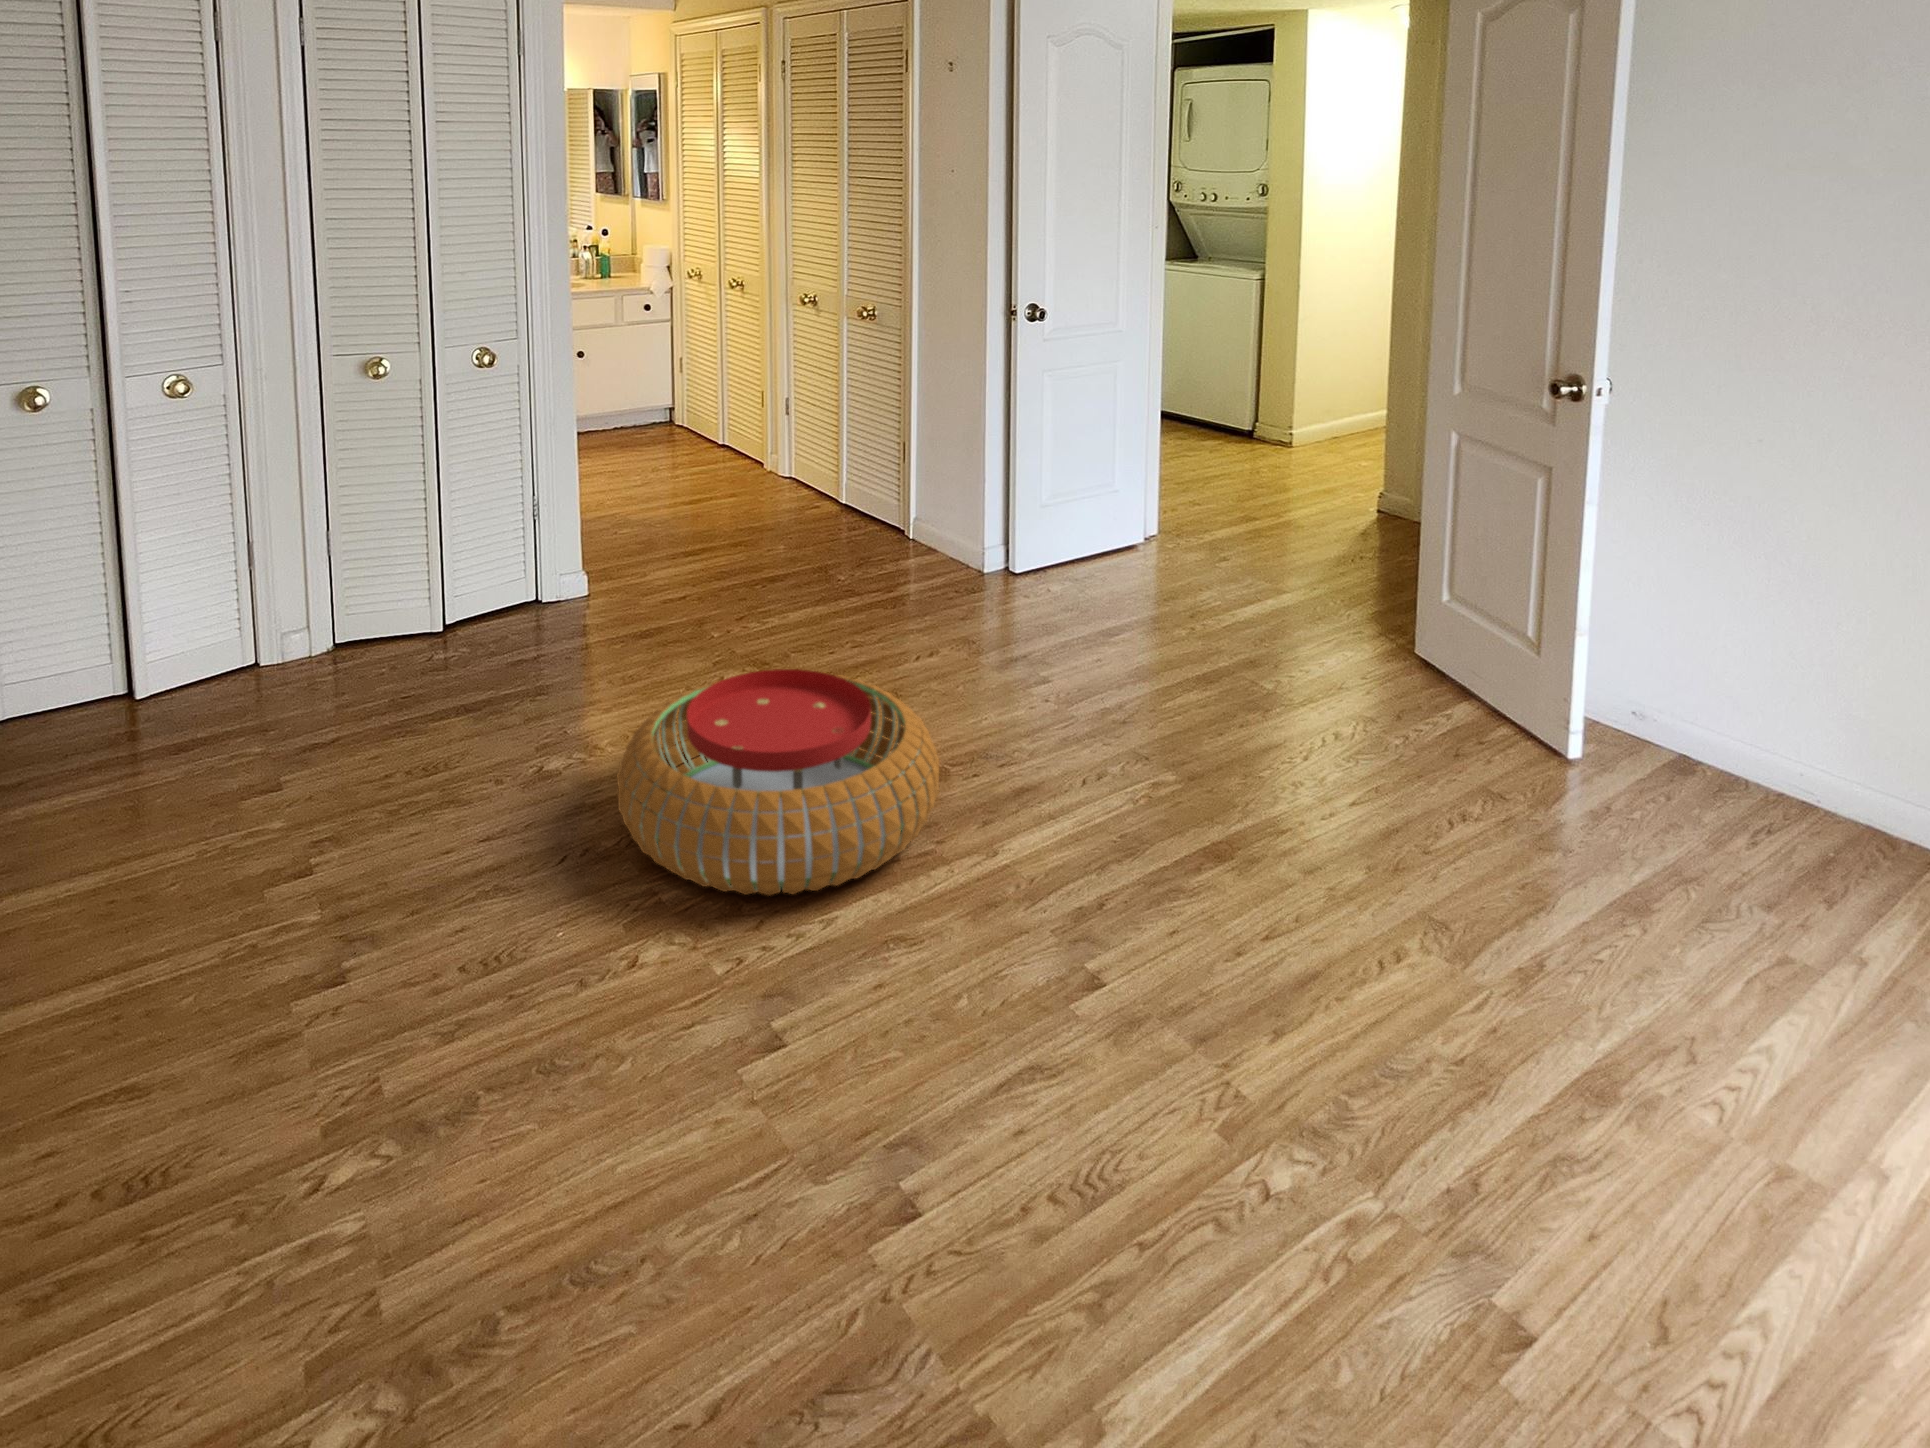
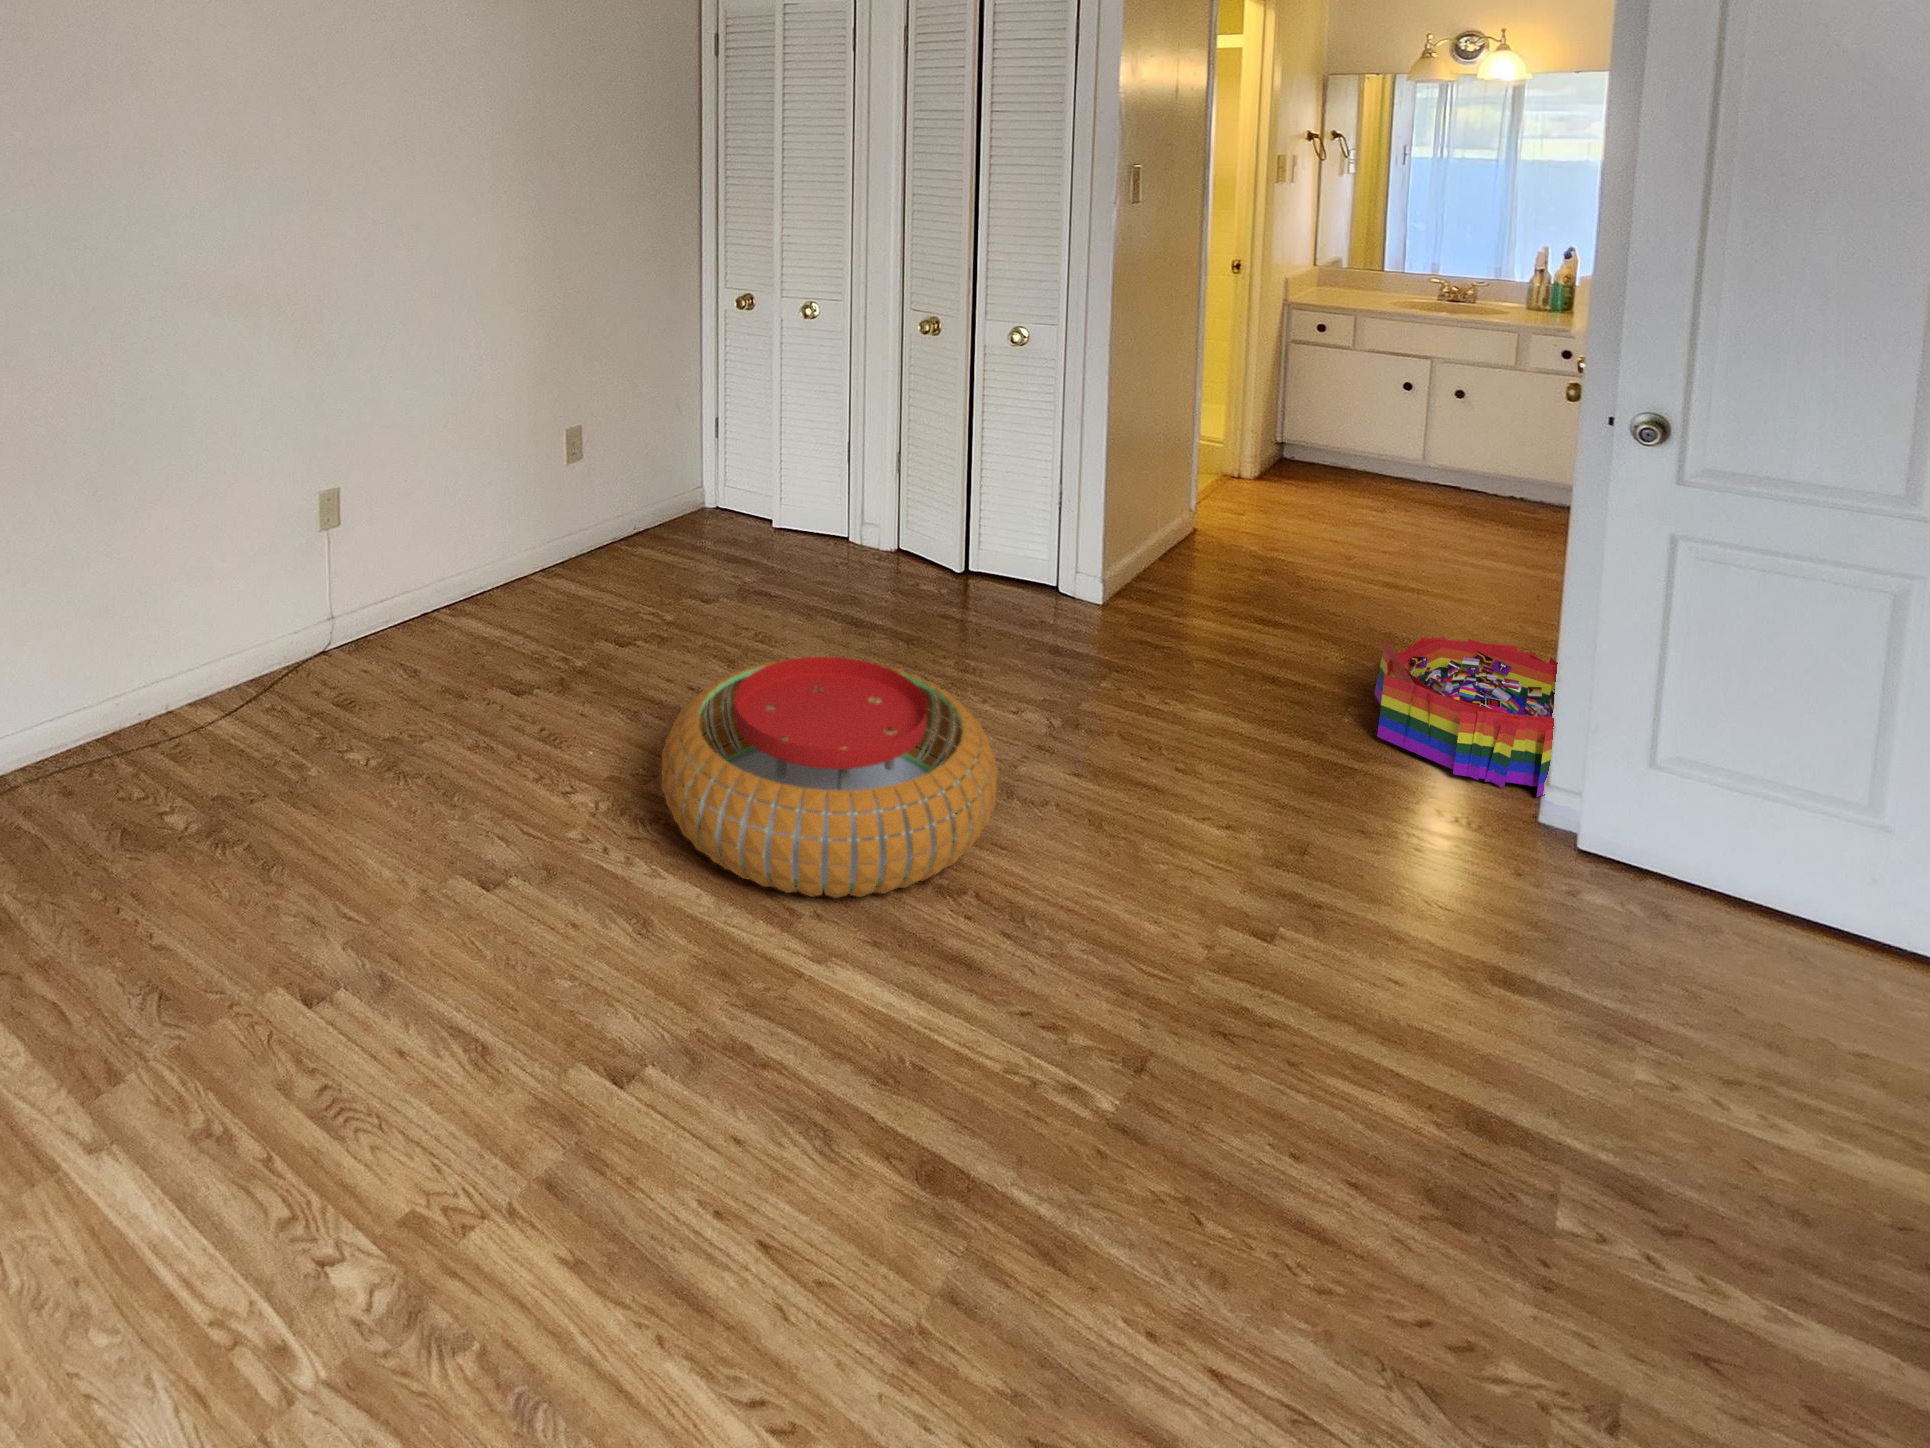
storage bin: none [804,501,940,589] -> present [1374,637,1558,797]

